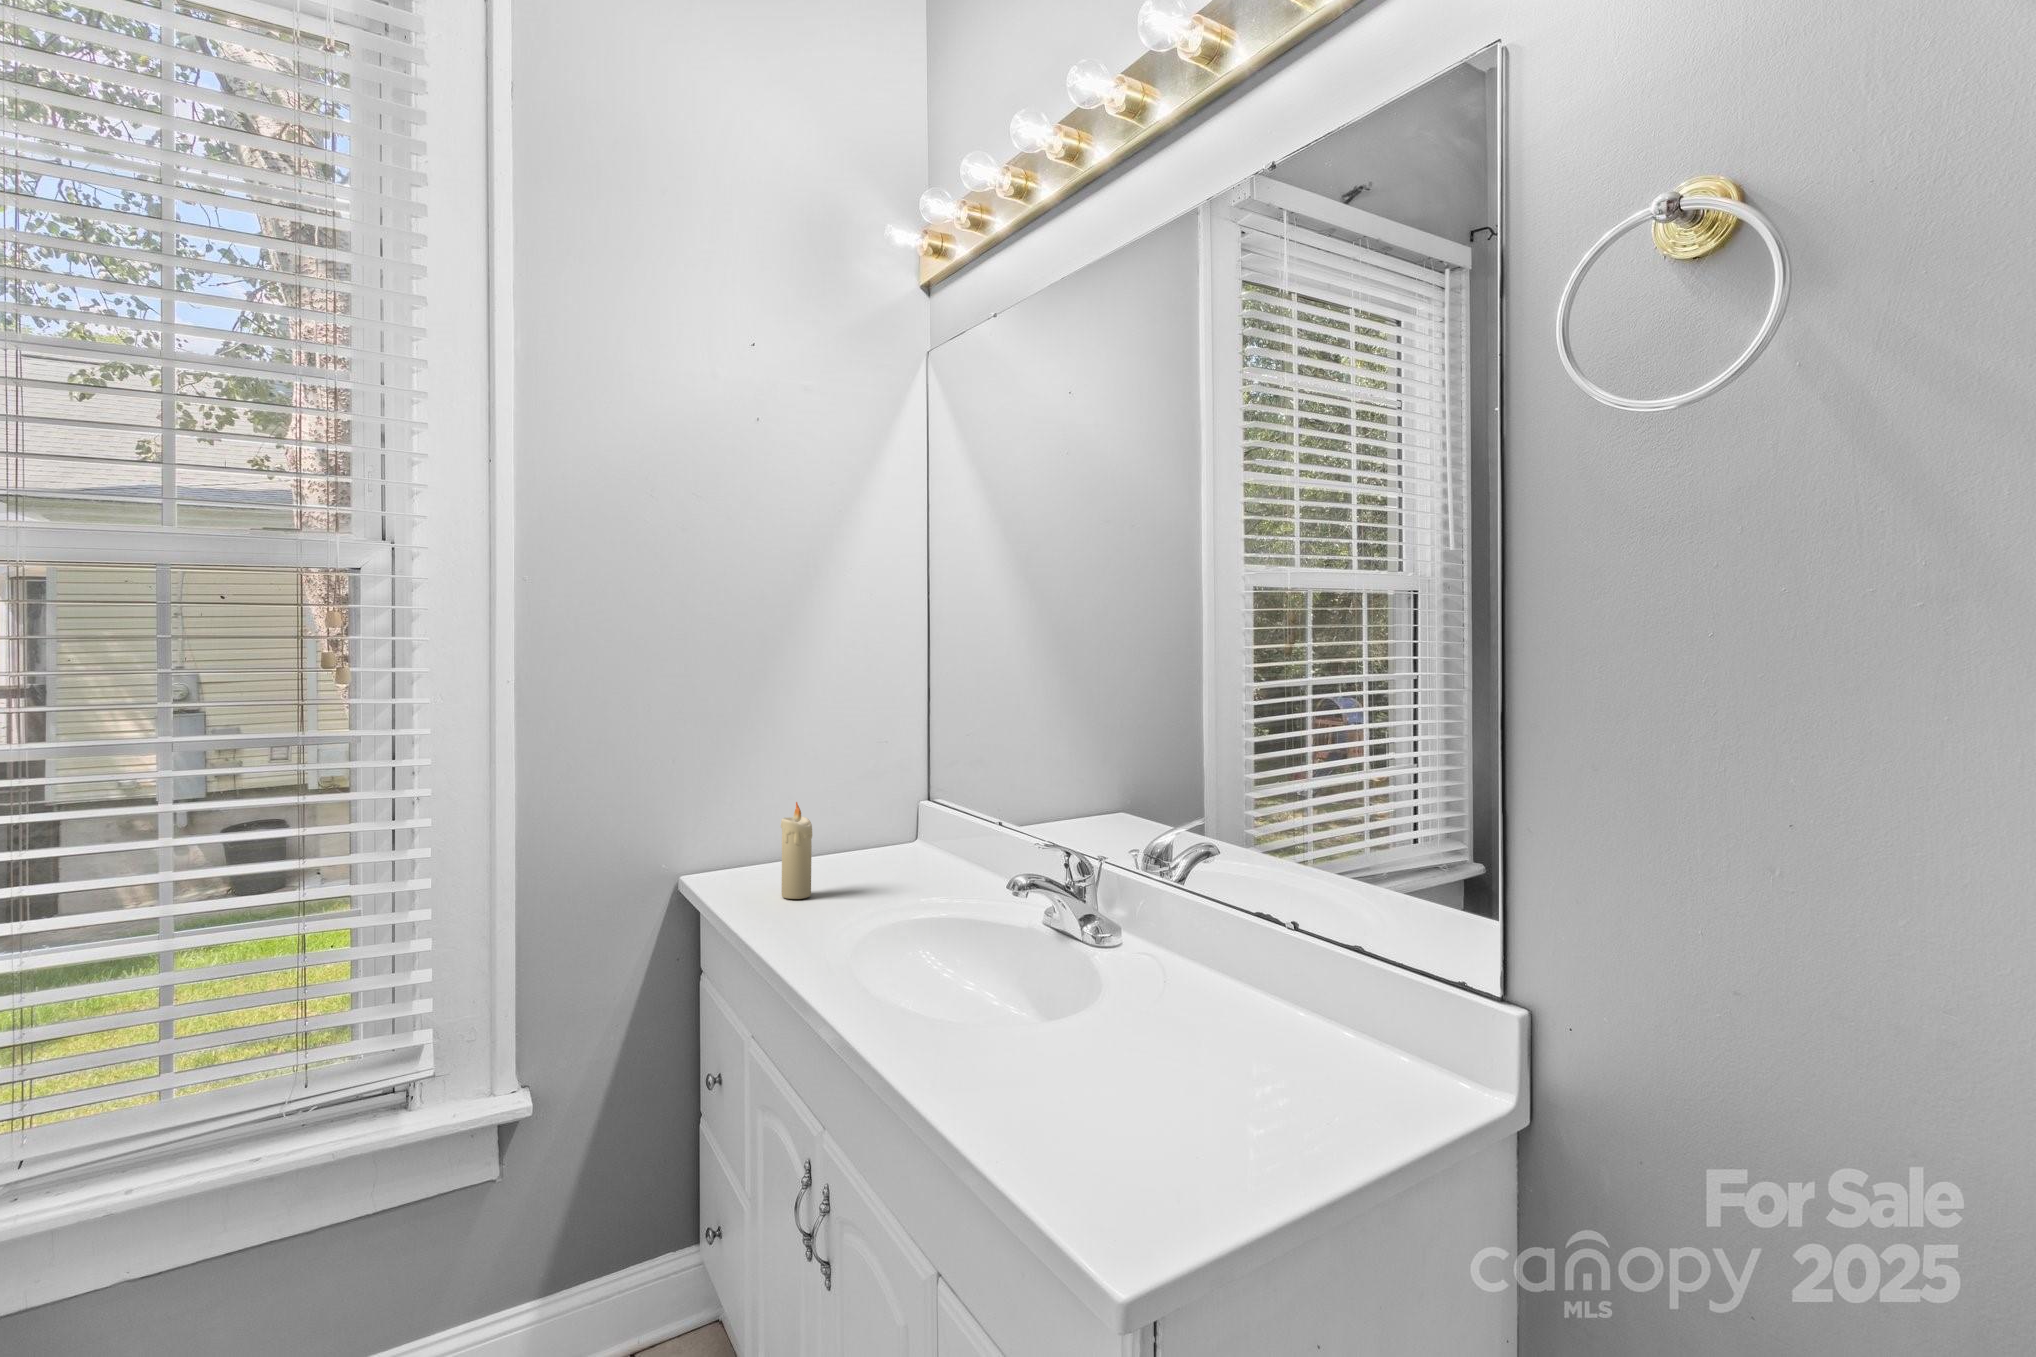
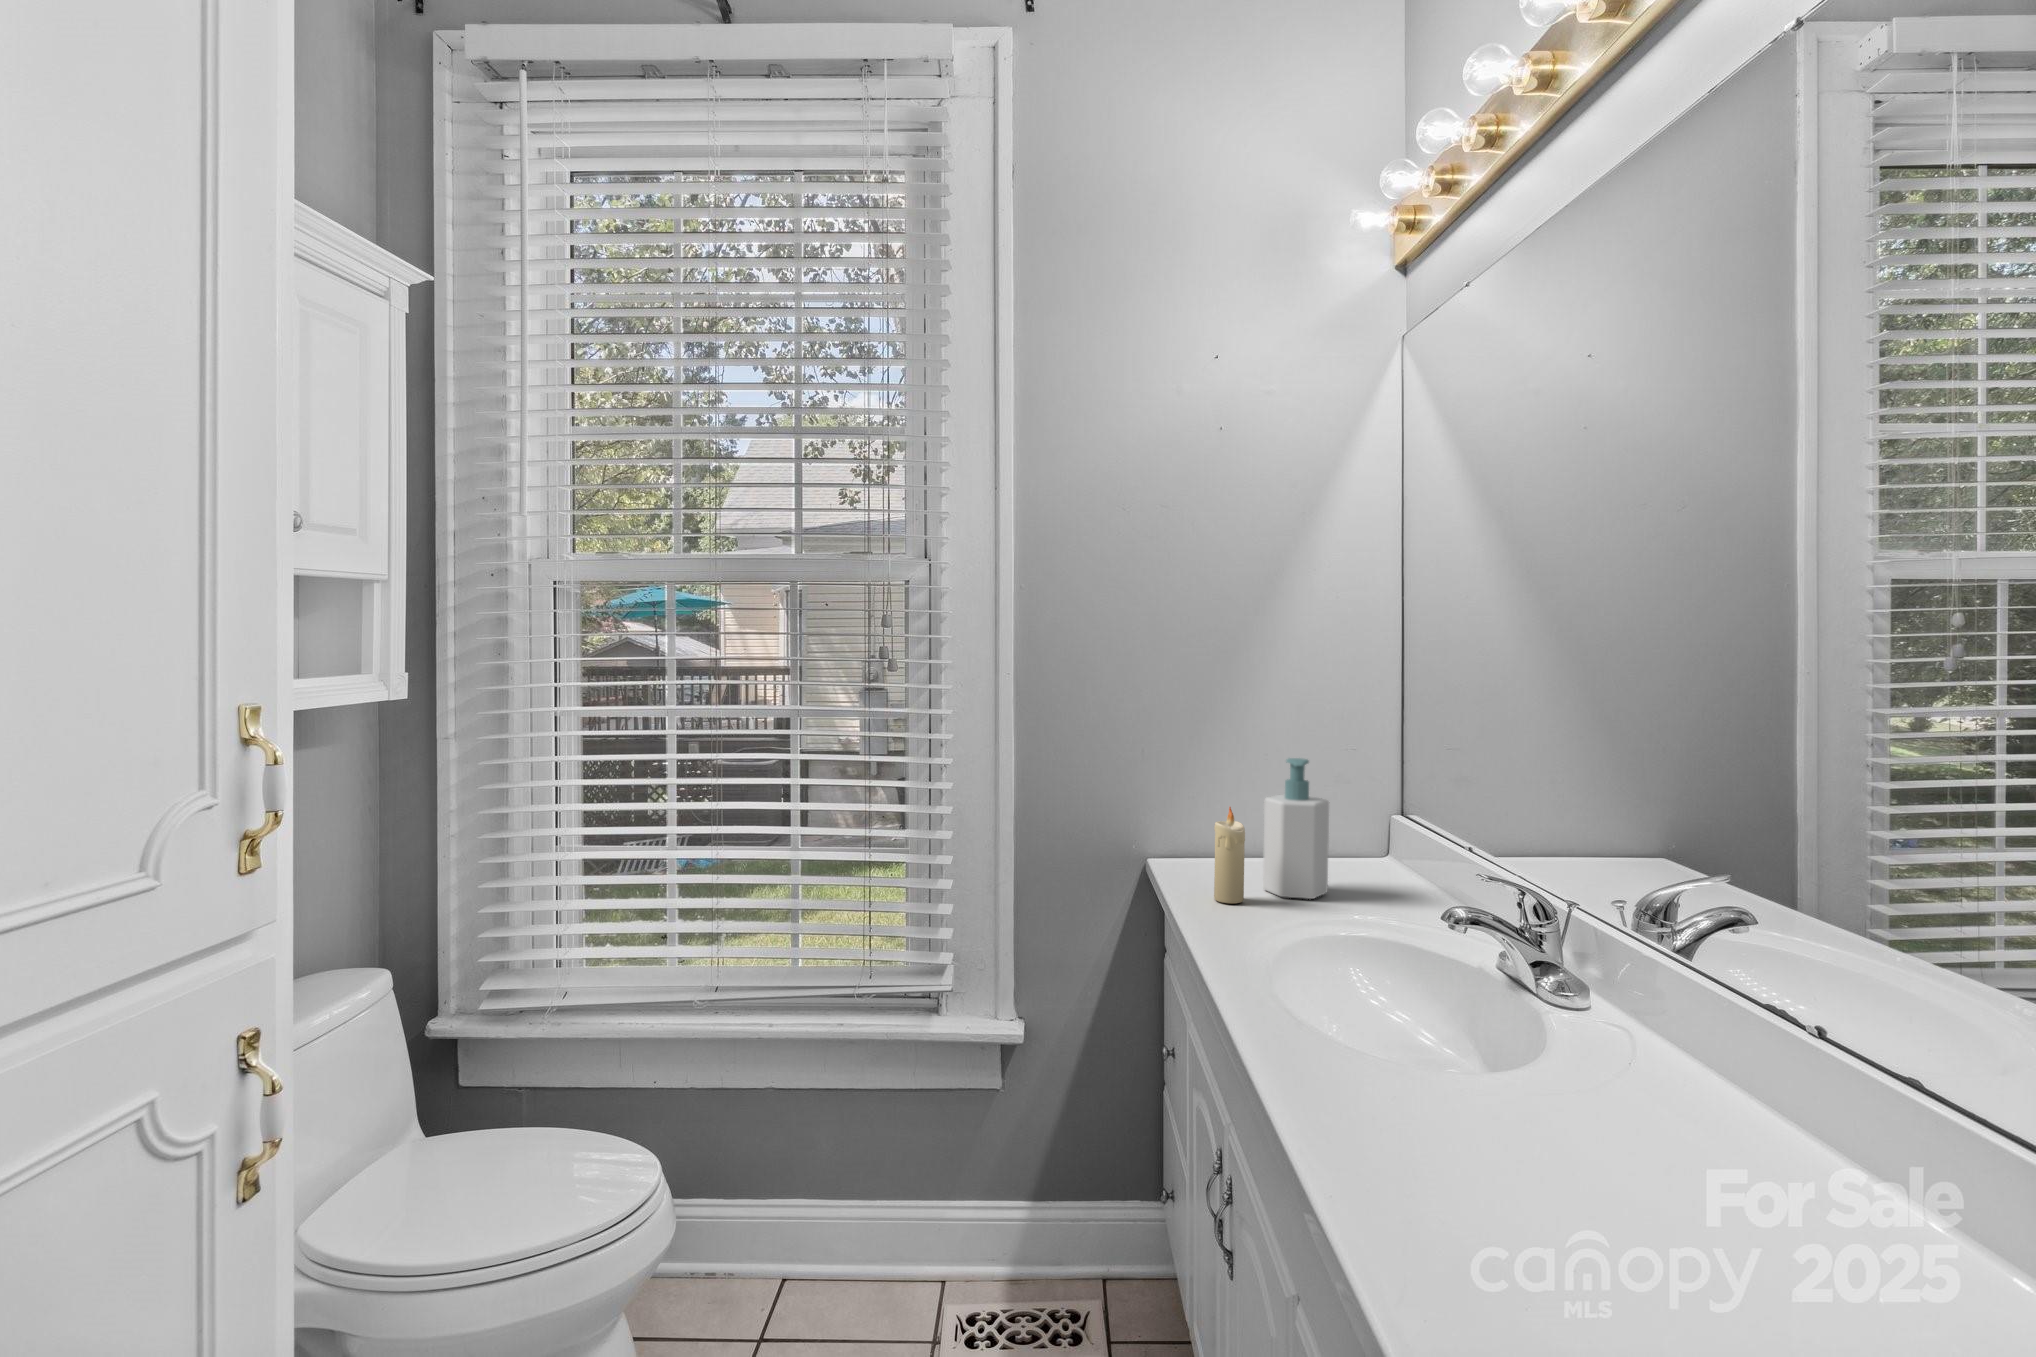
soap bottle: none [823,751,884,887] -> present [1263,758,1329,899]

